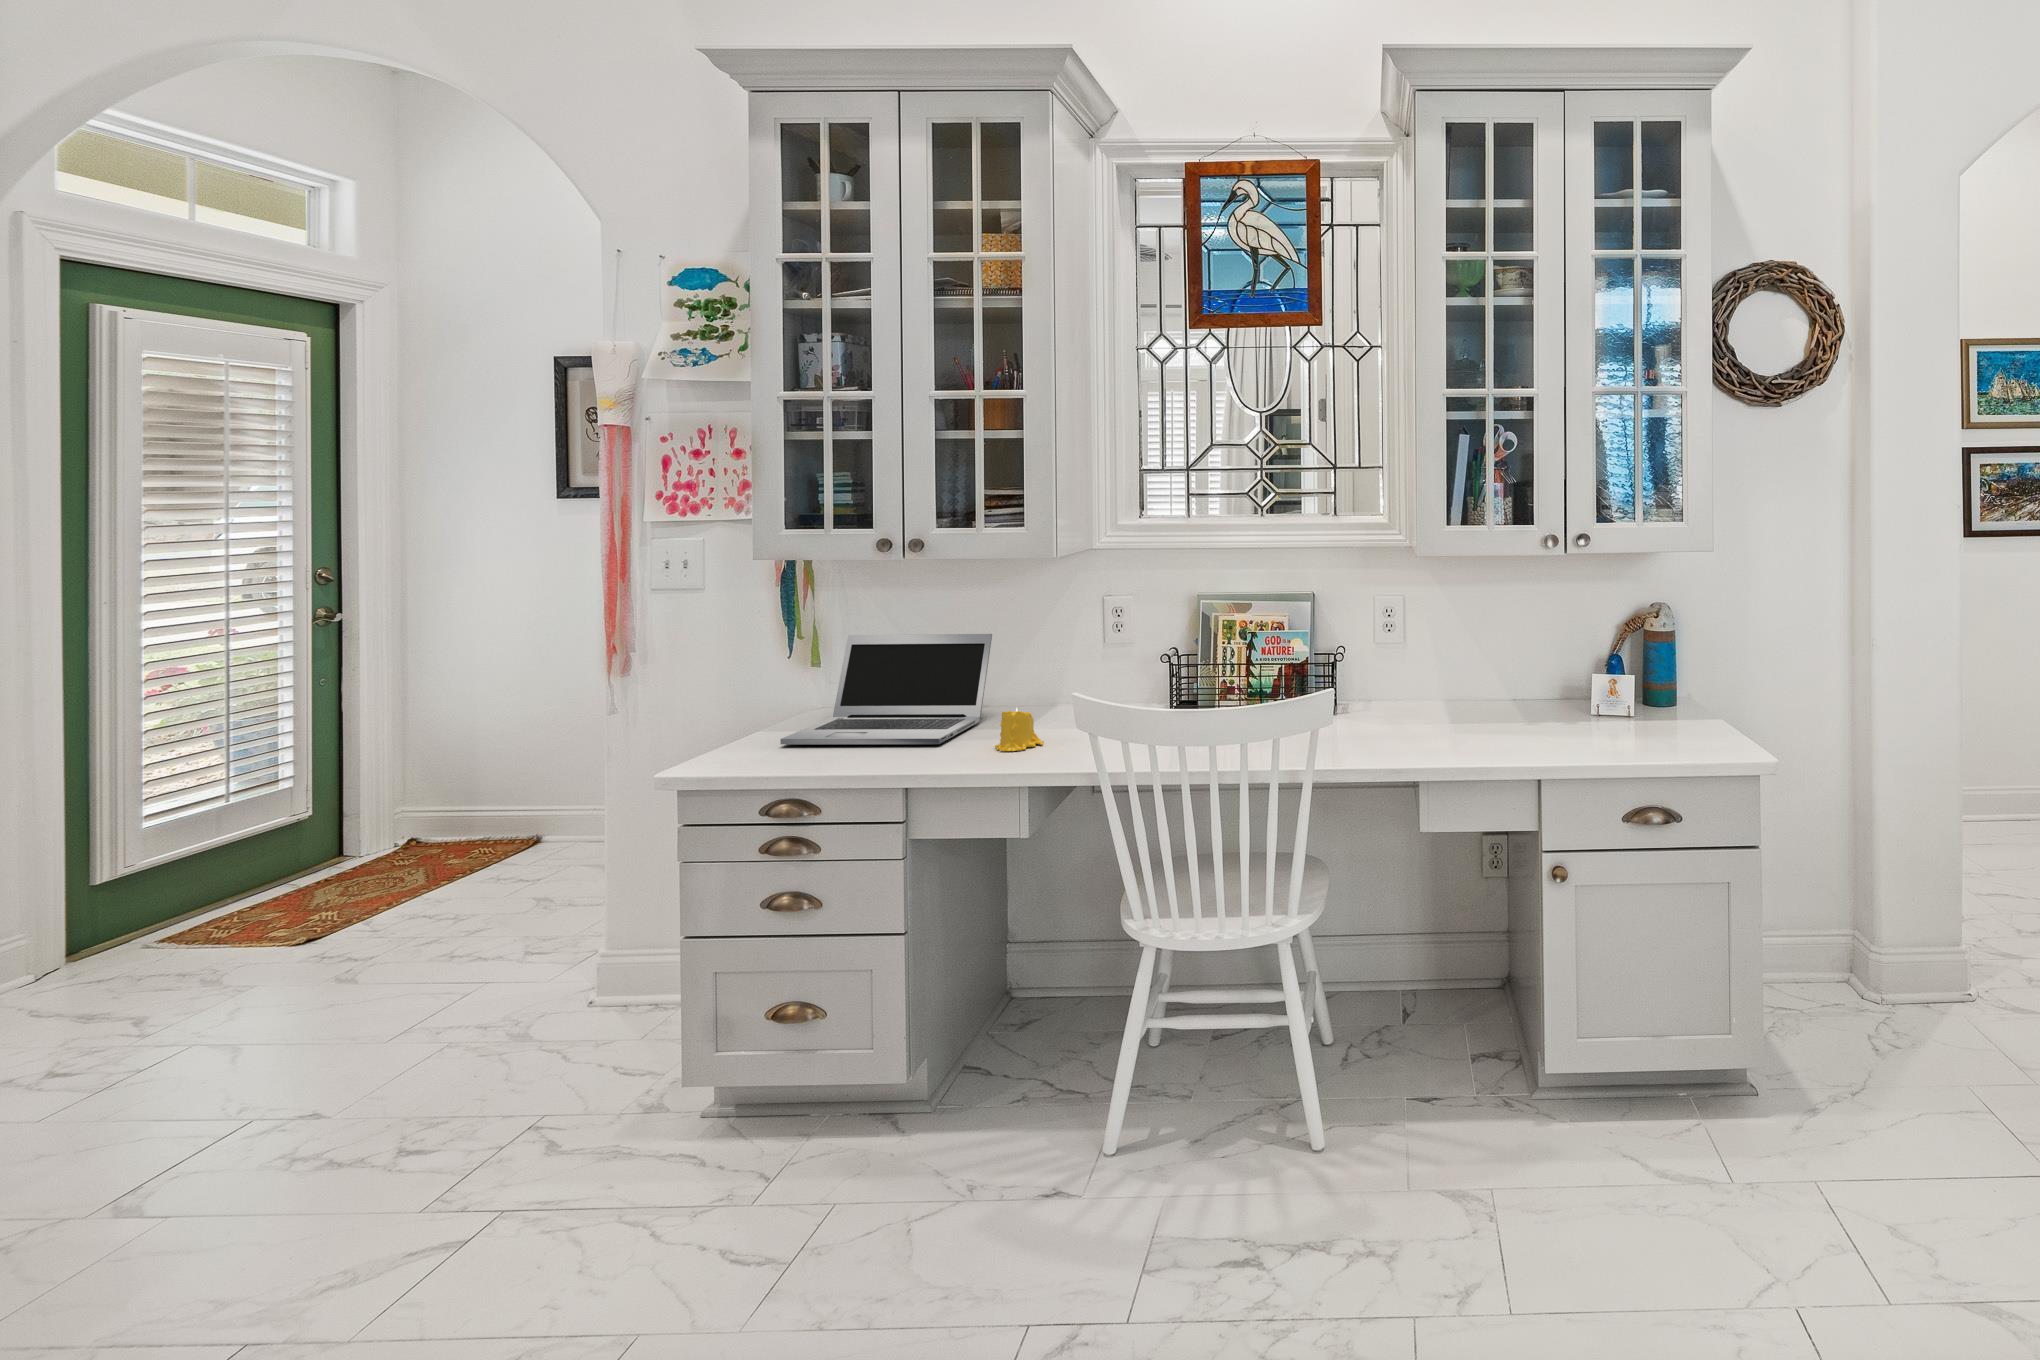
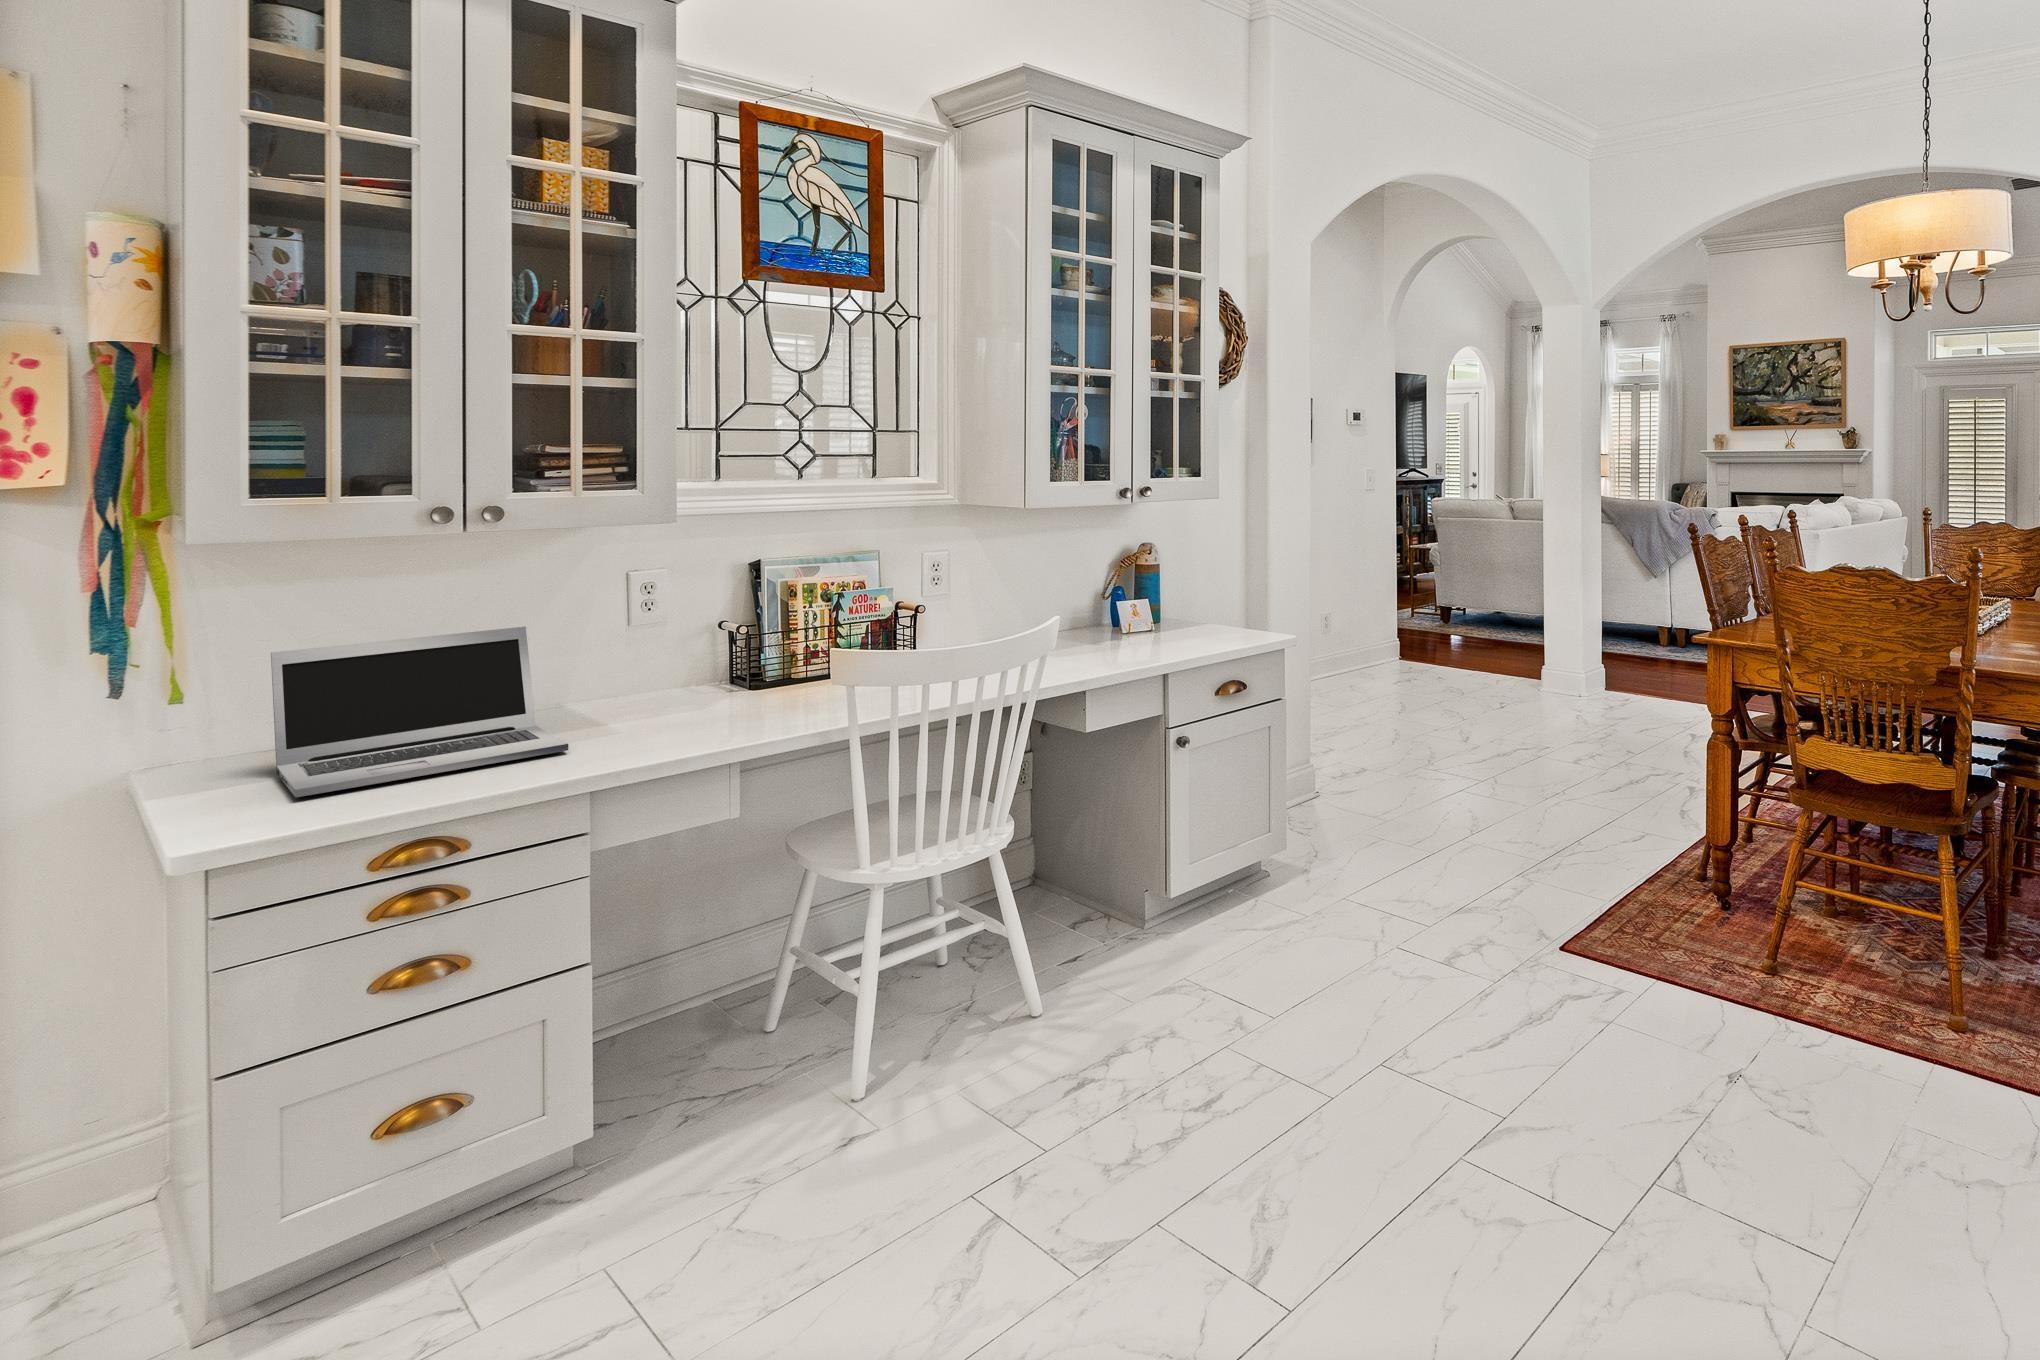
candle: present [995,708,1044,751] -> none [648,689,705,740]

